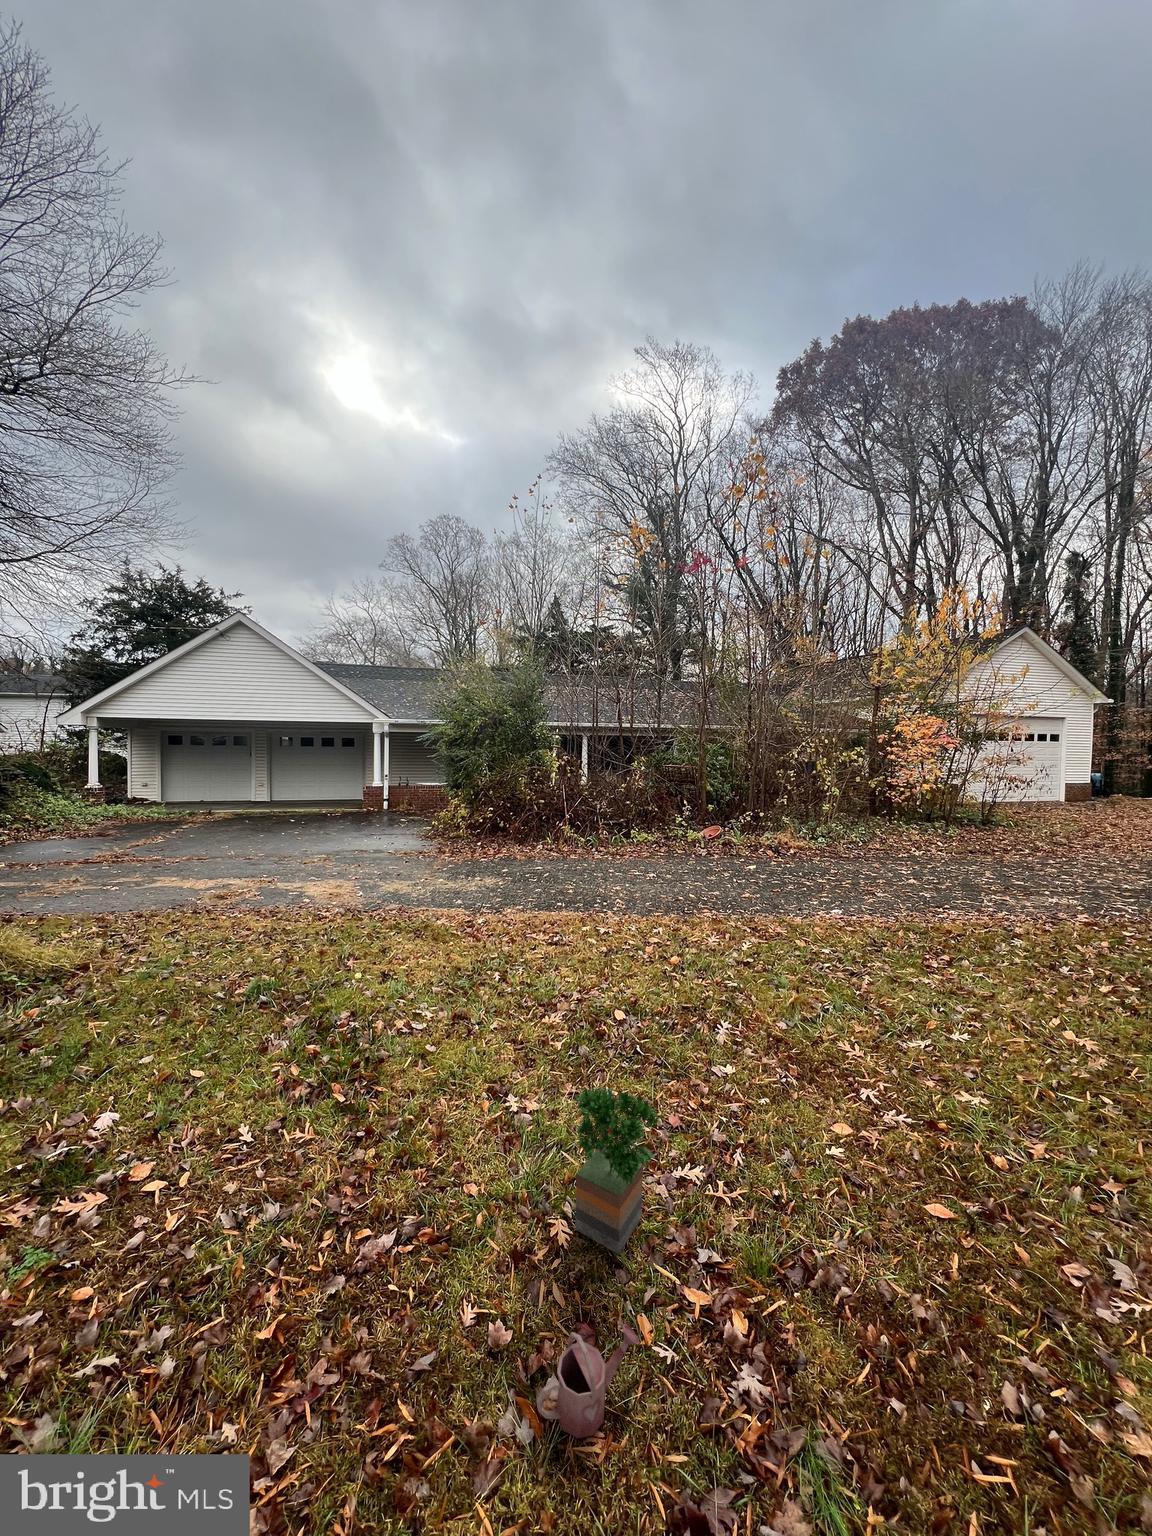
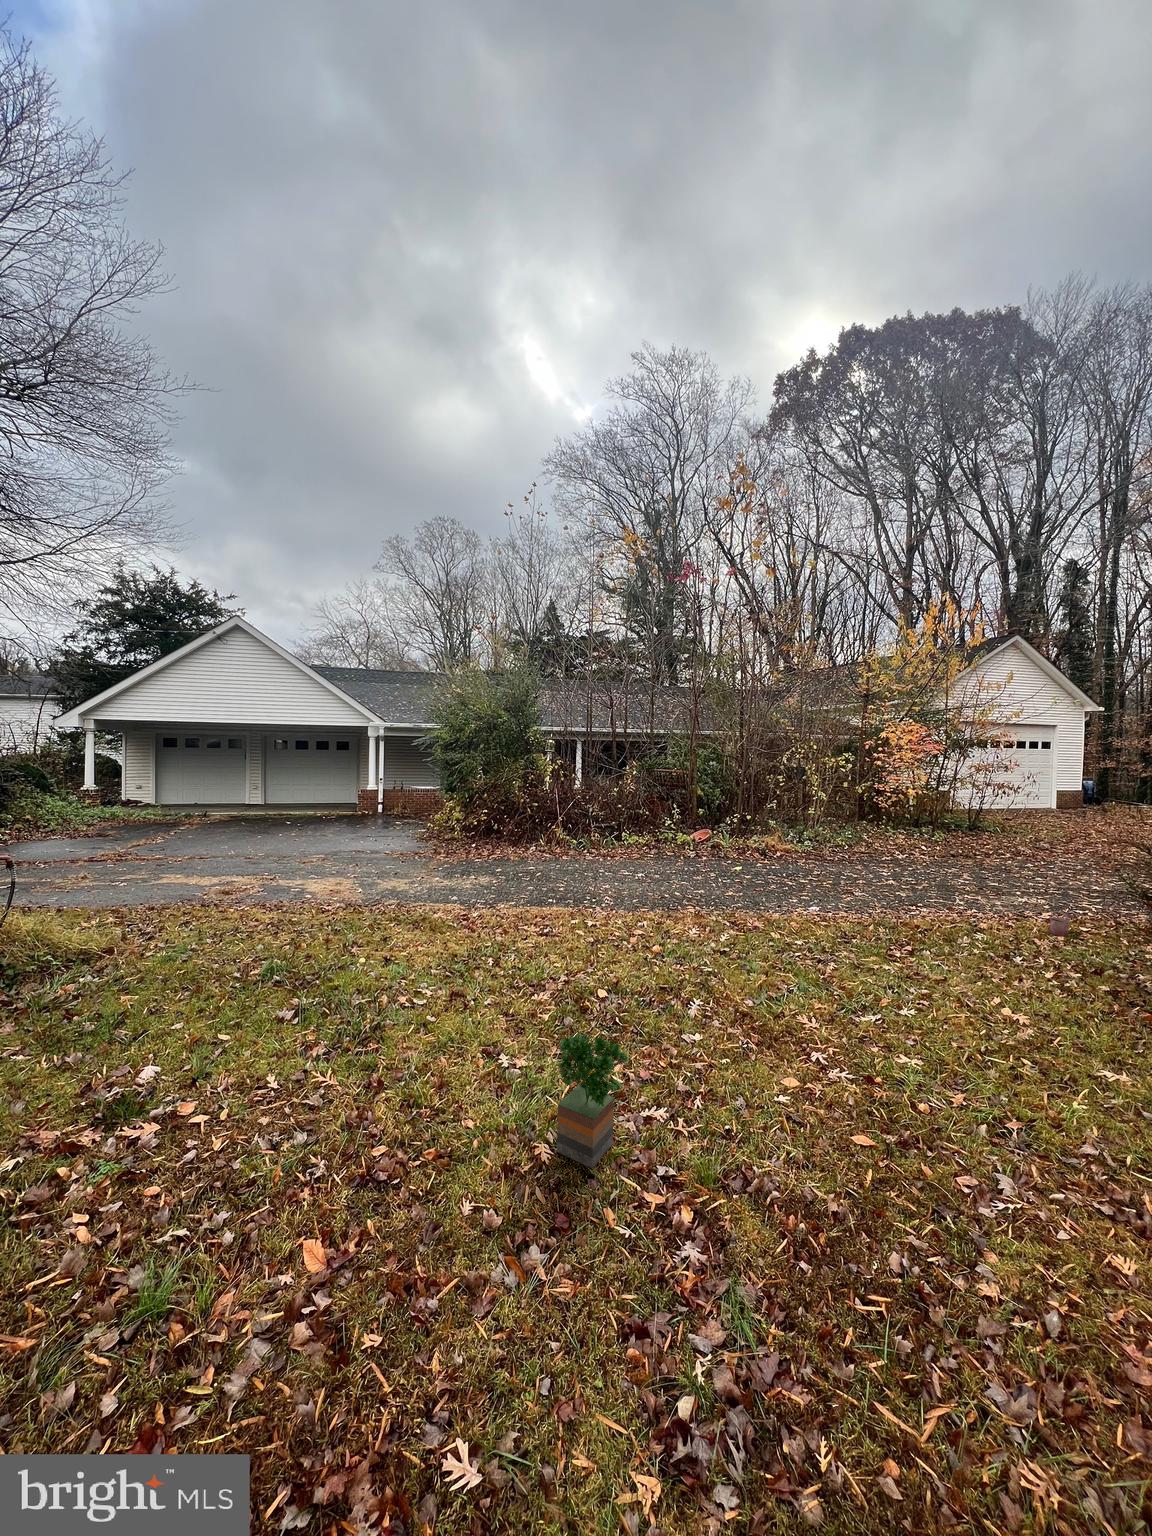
watering can: present [537,1324,640,1438] -> present [1049,911,1073,936]

